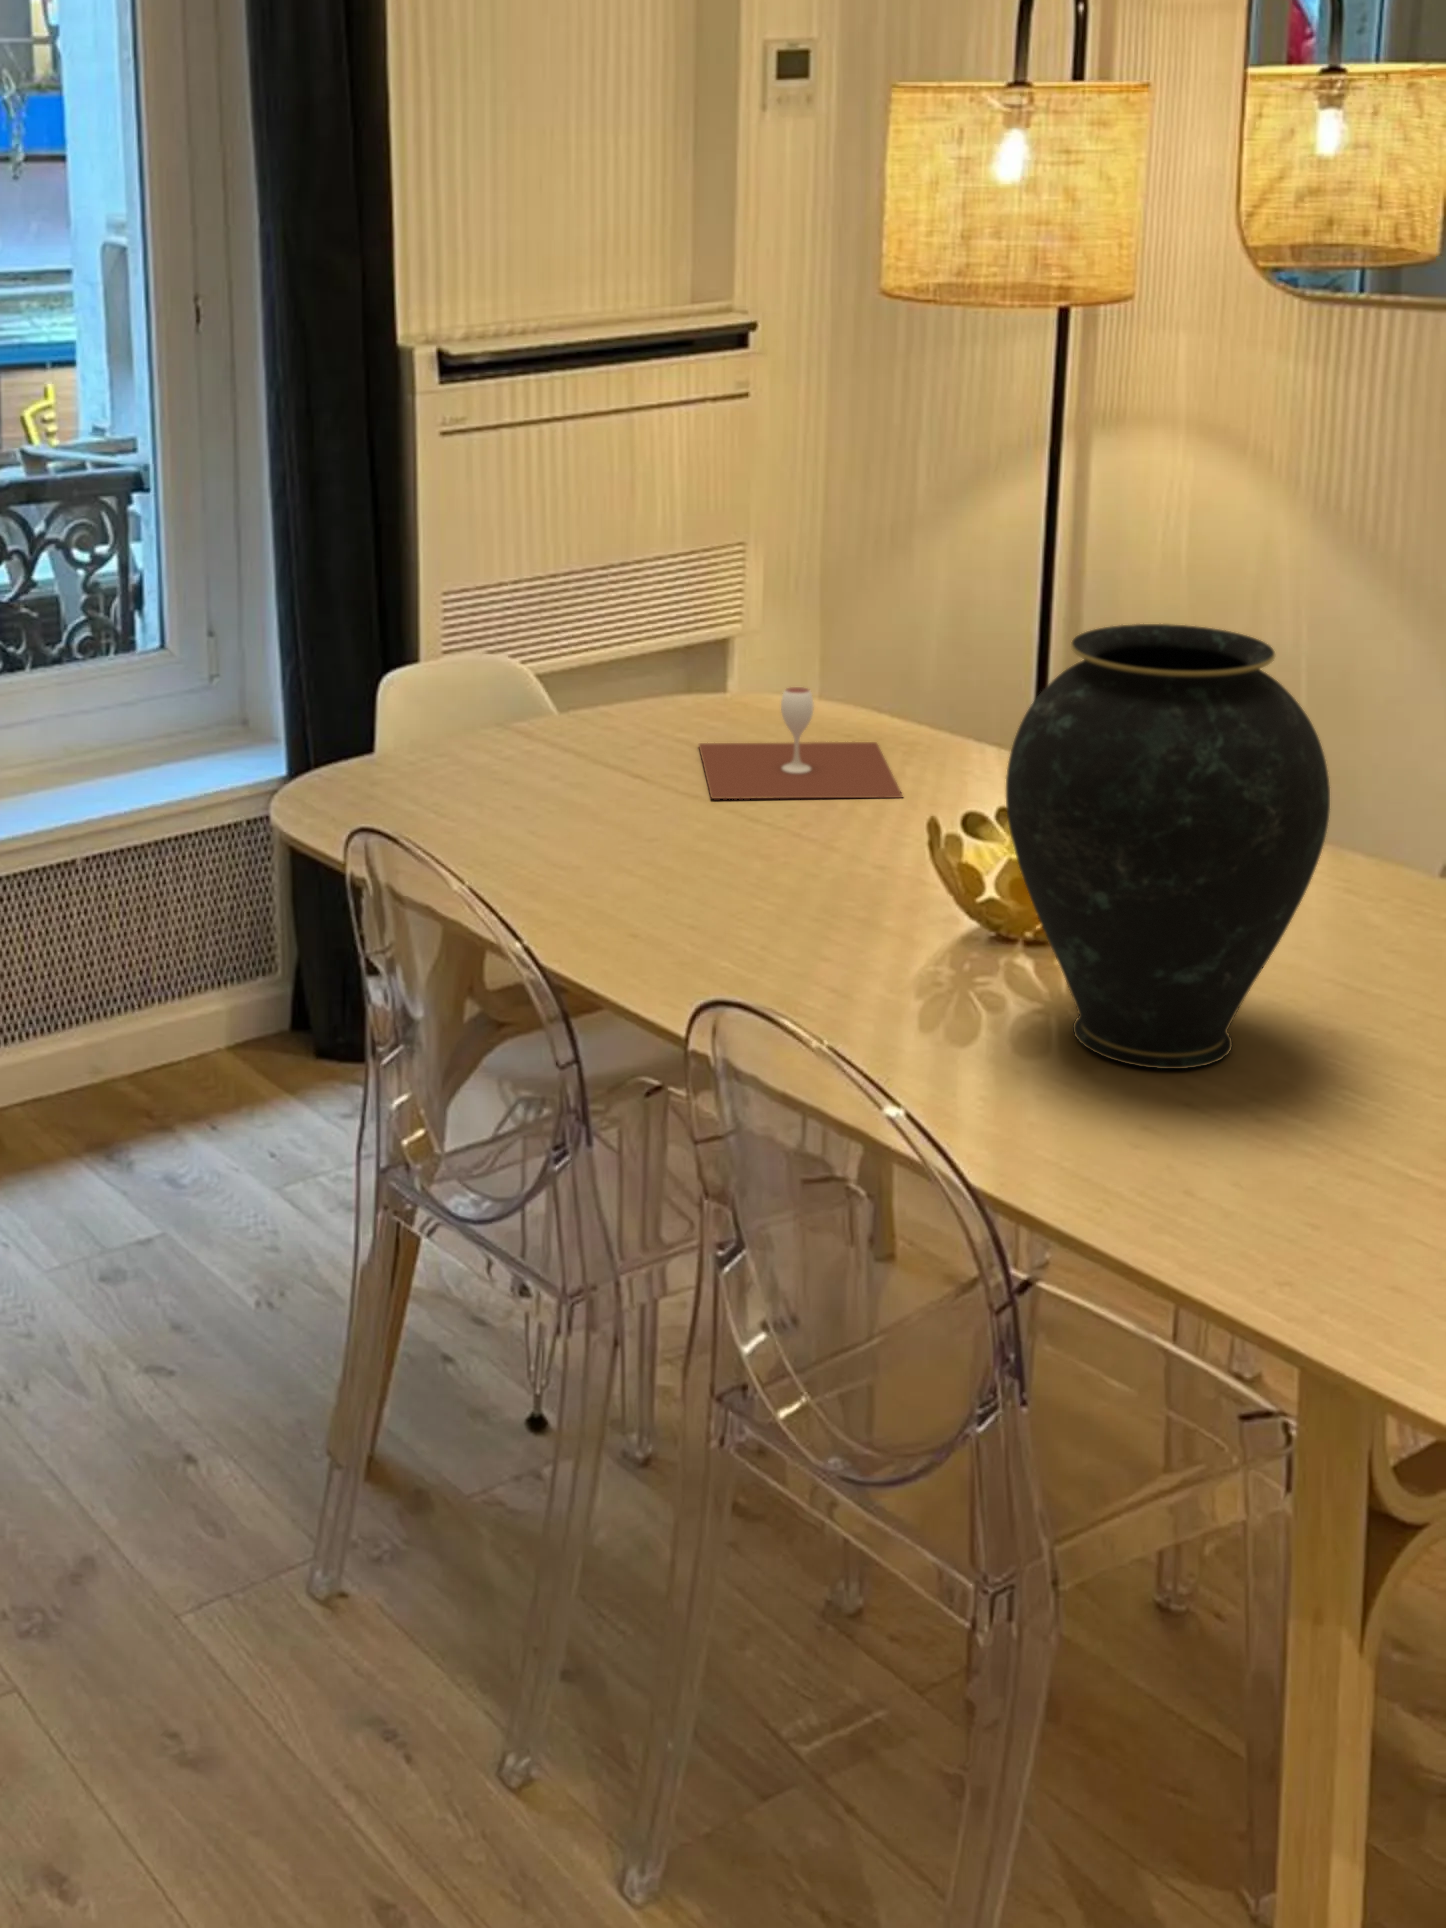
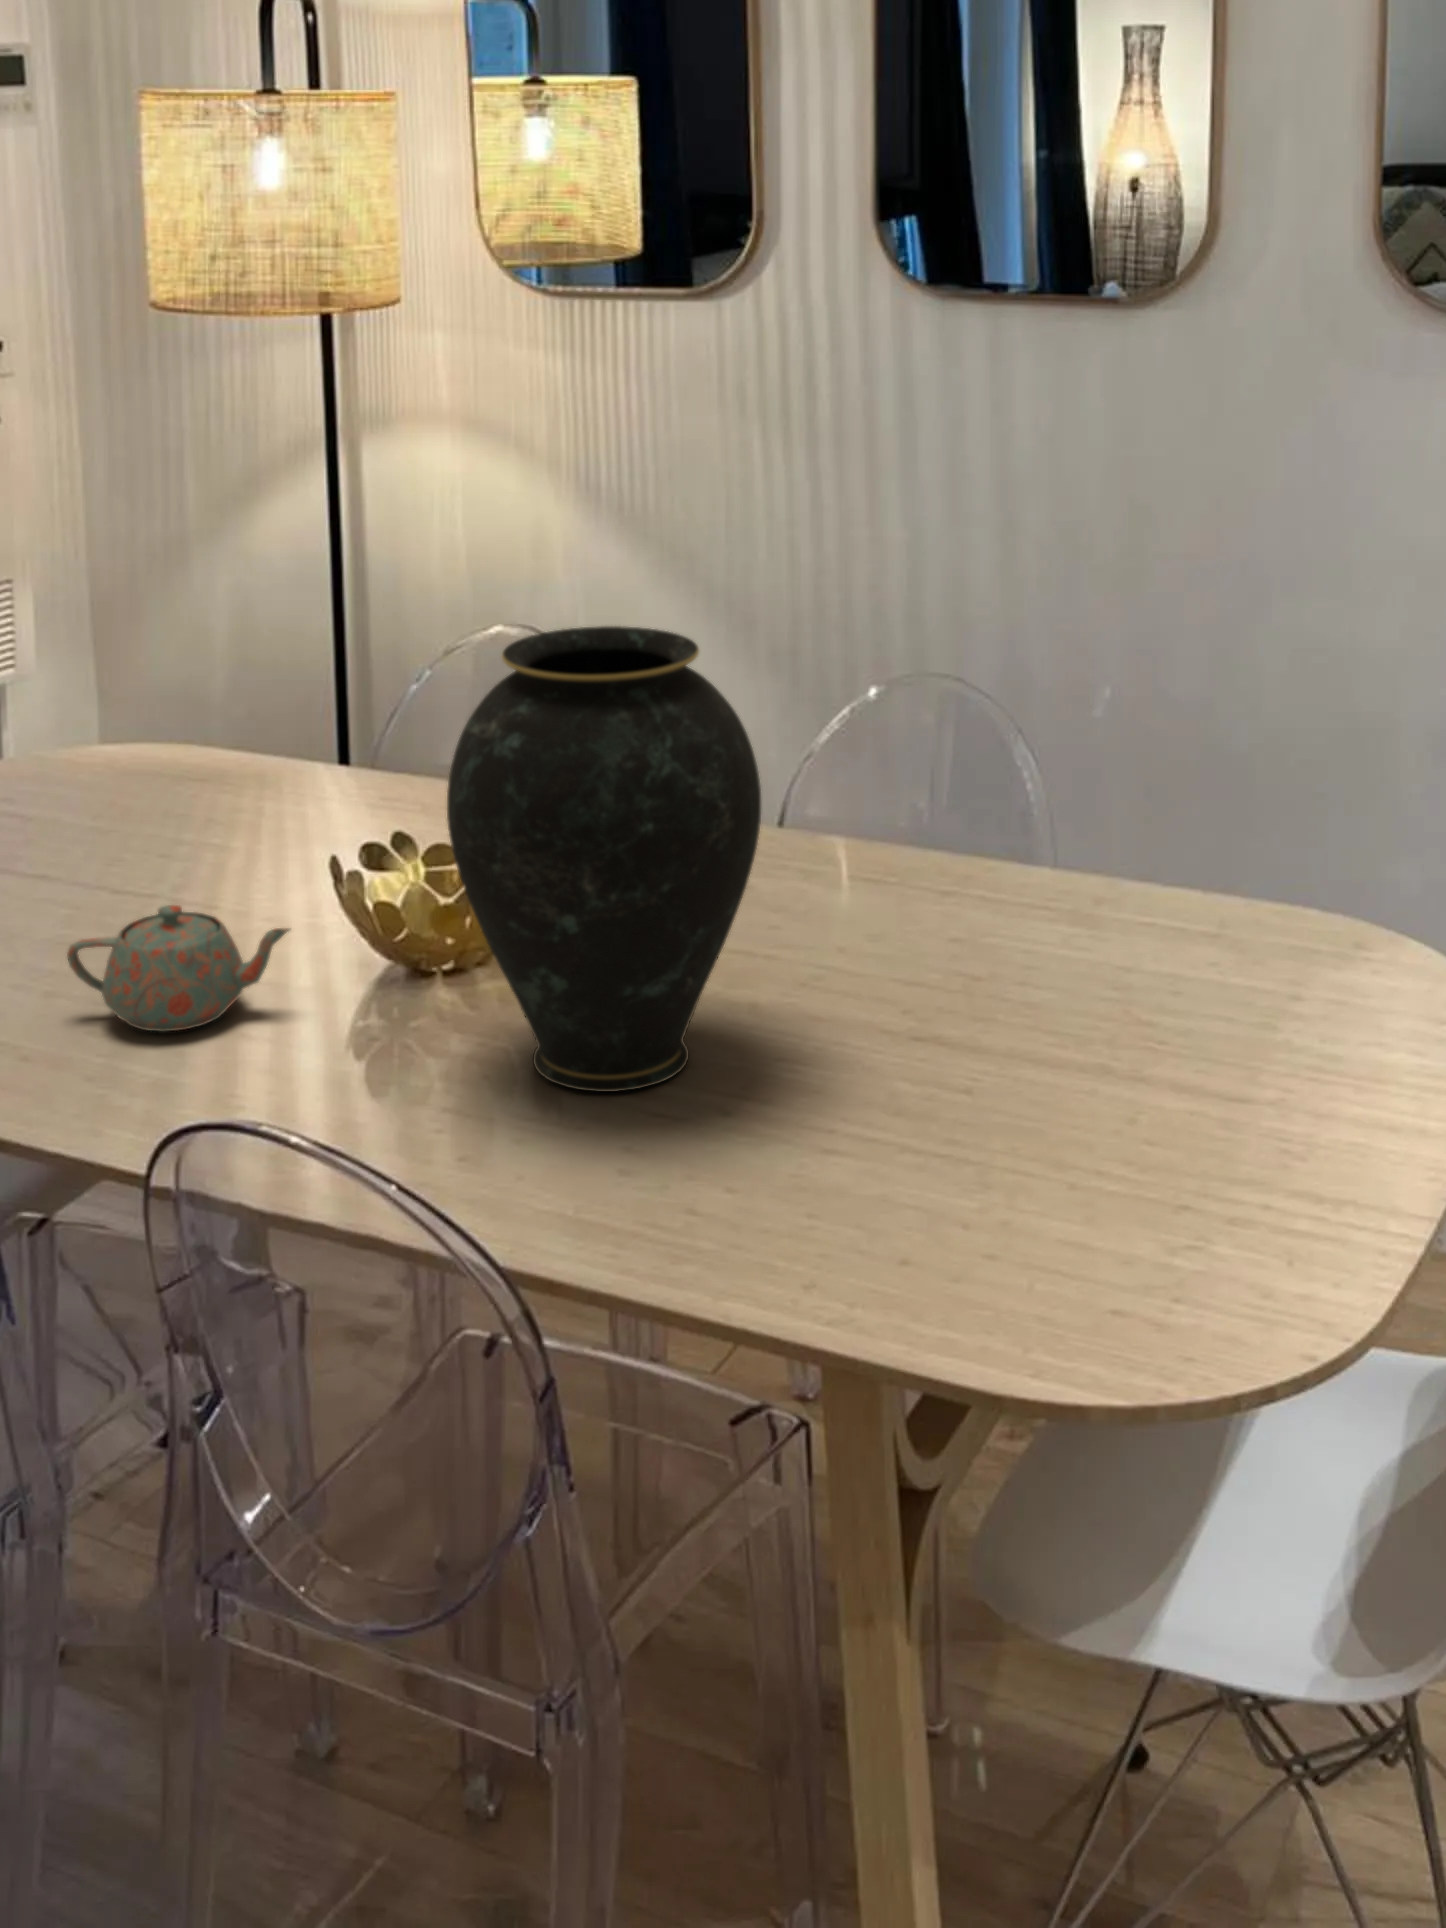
wine glass: present [699,687,903,799] -> none [25,738,270,877]
teapot: none [680,831,874,942] -> present [67,905,290,1031]

